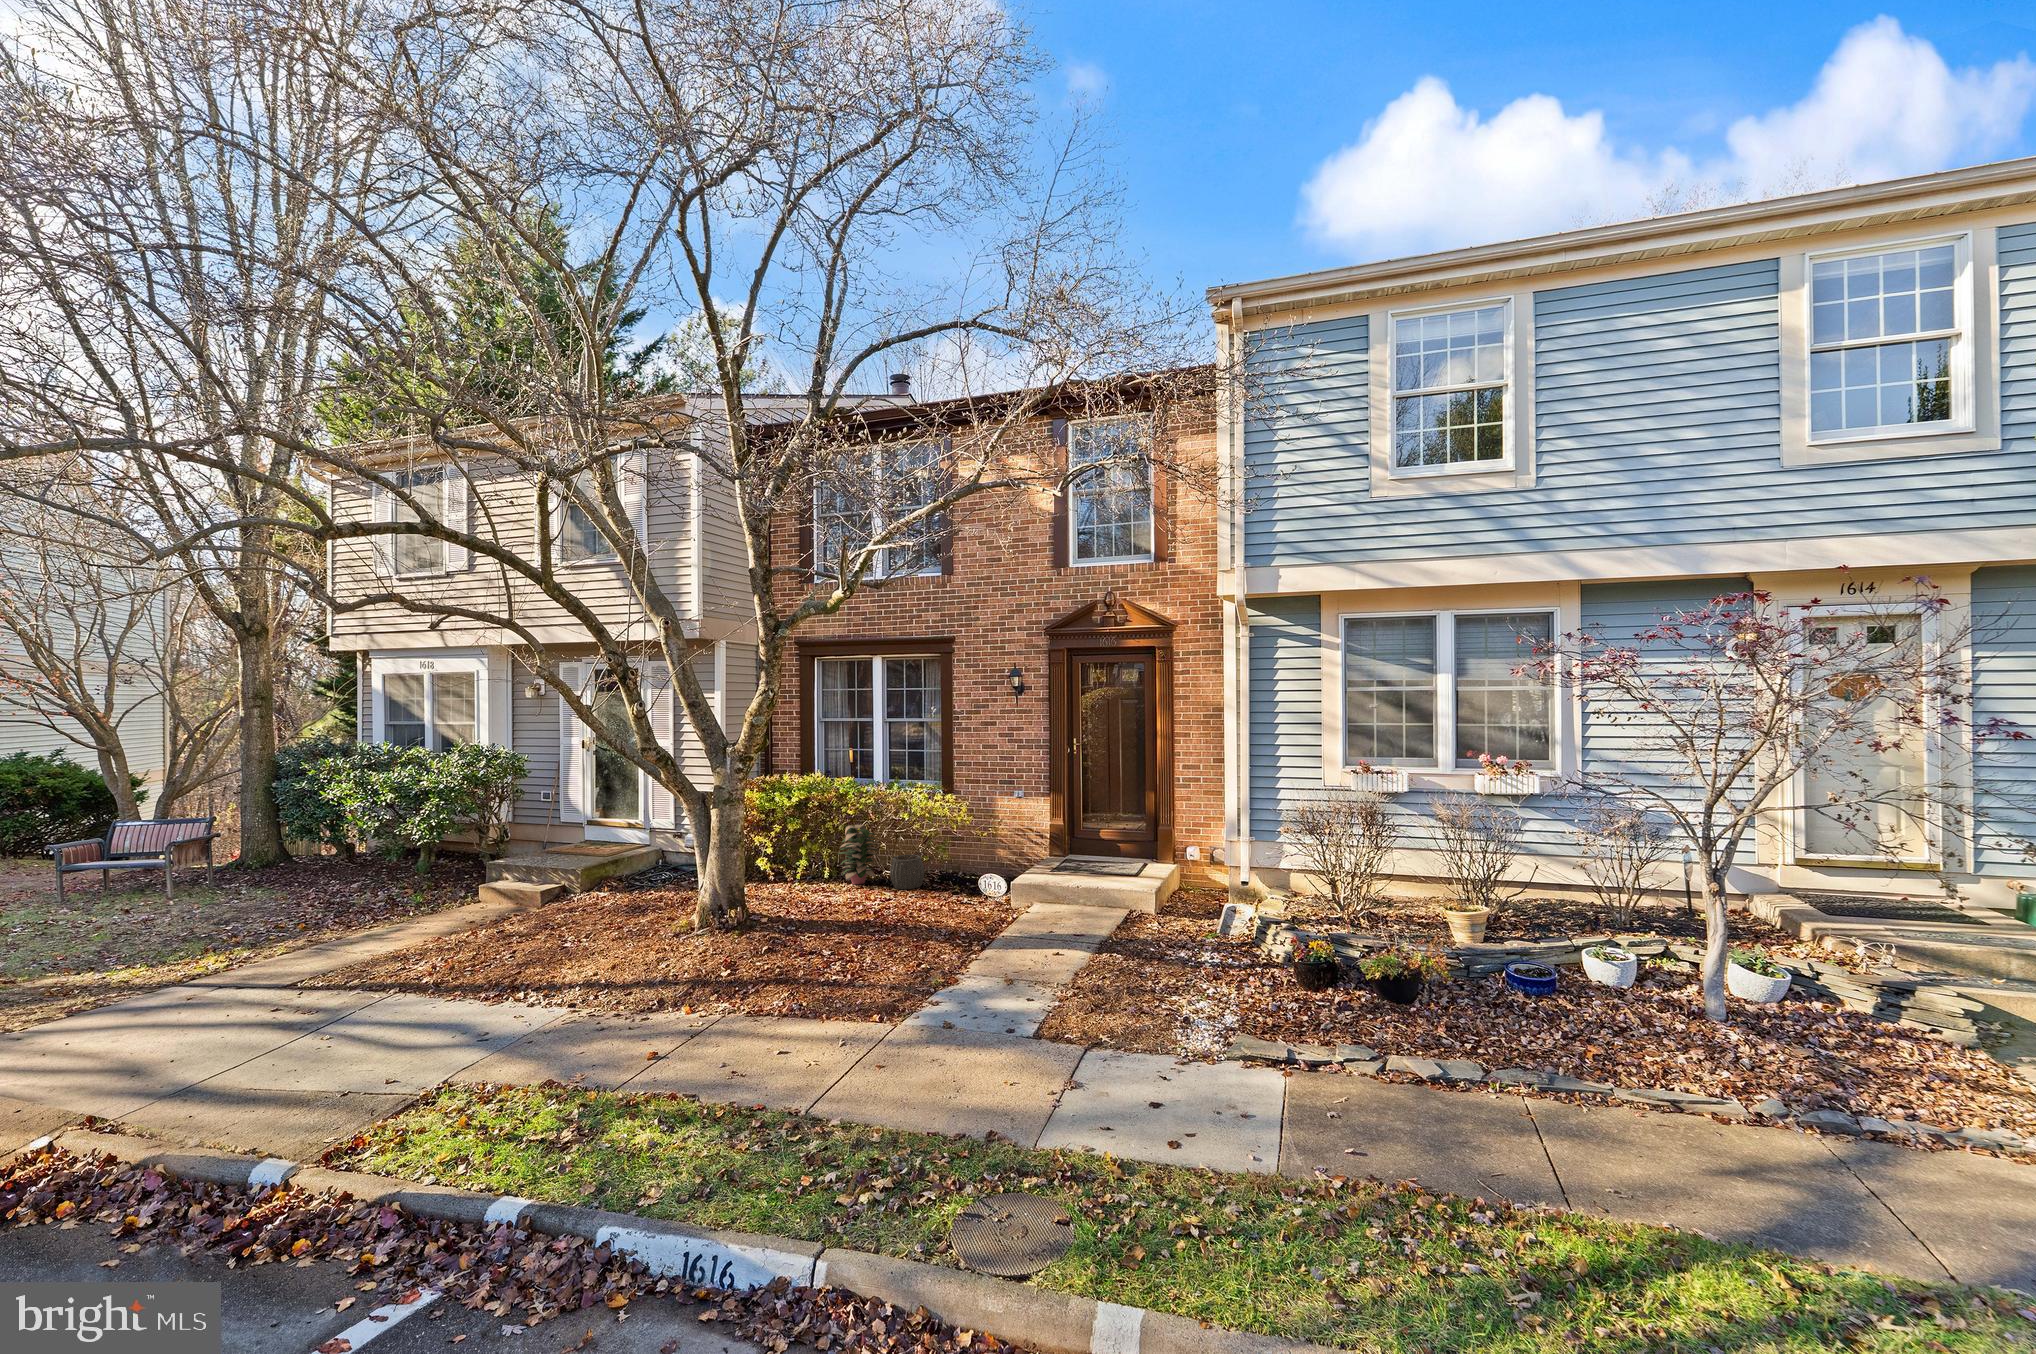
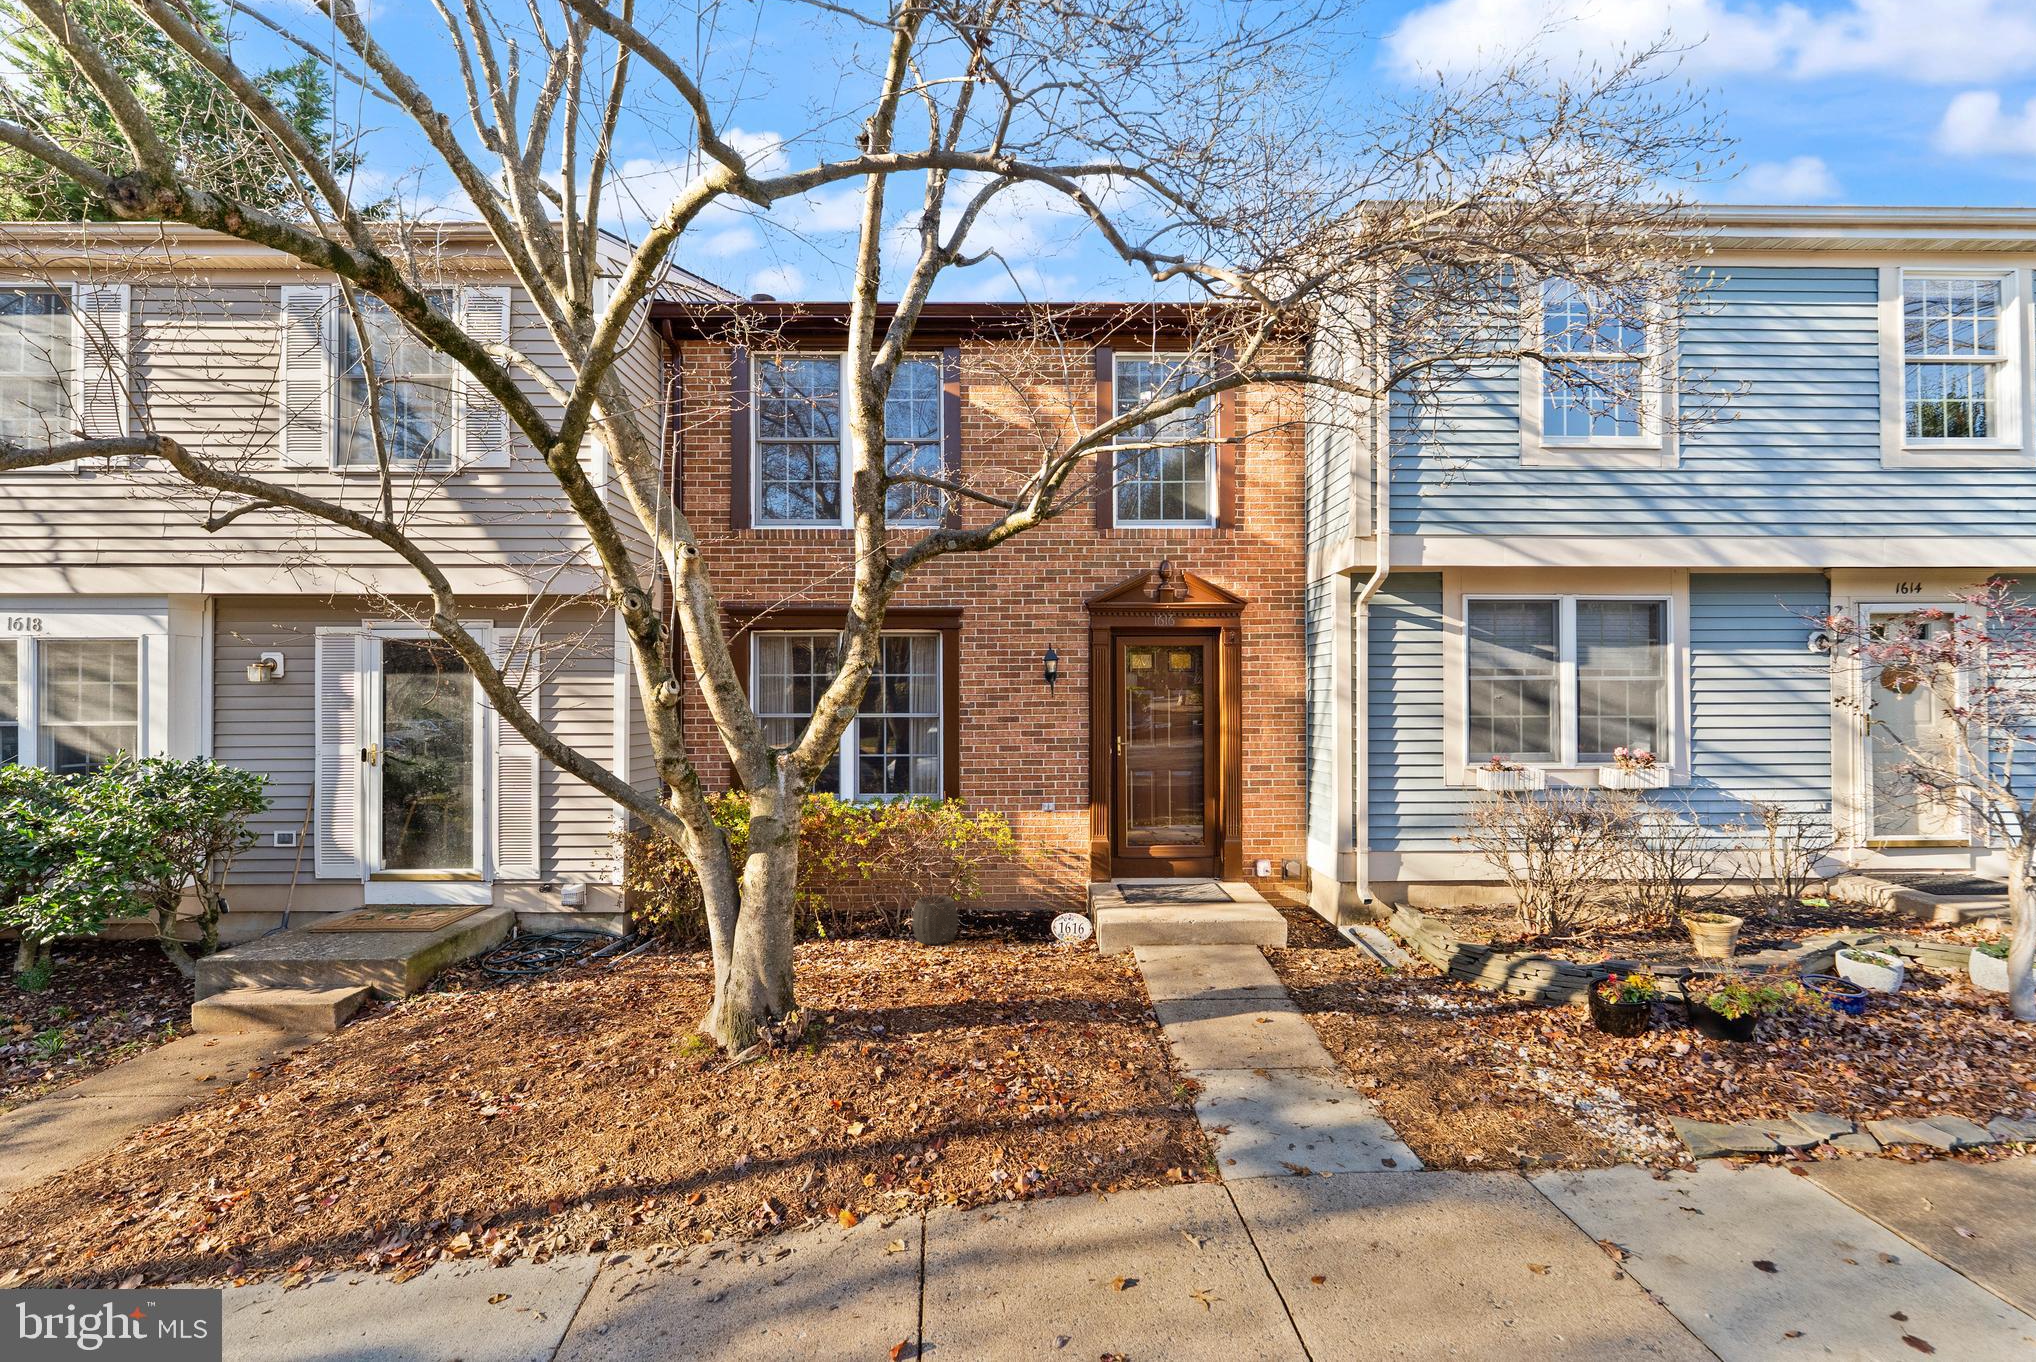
decorative plant: present [839,825,877,884] -> none [828,859,885,942]

